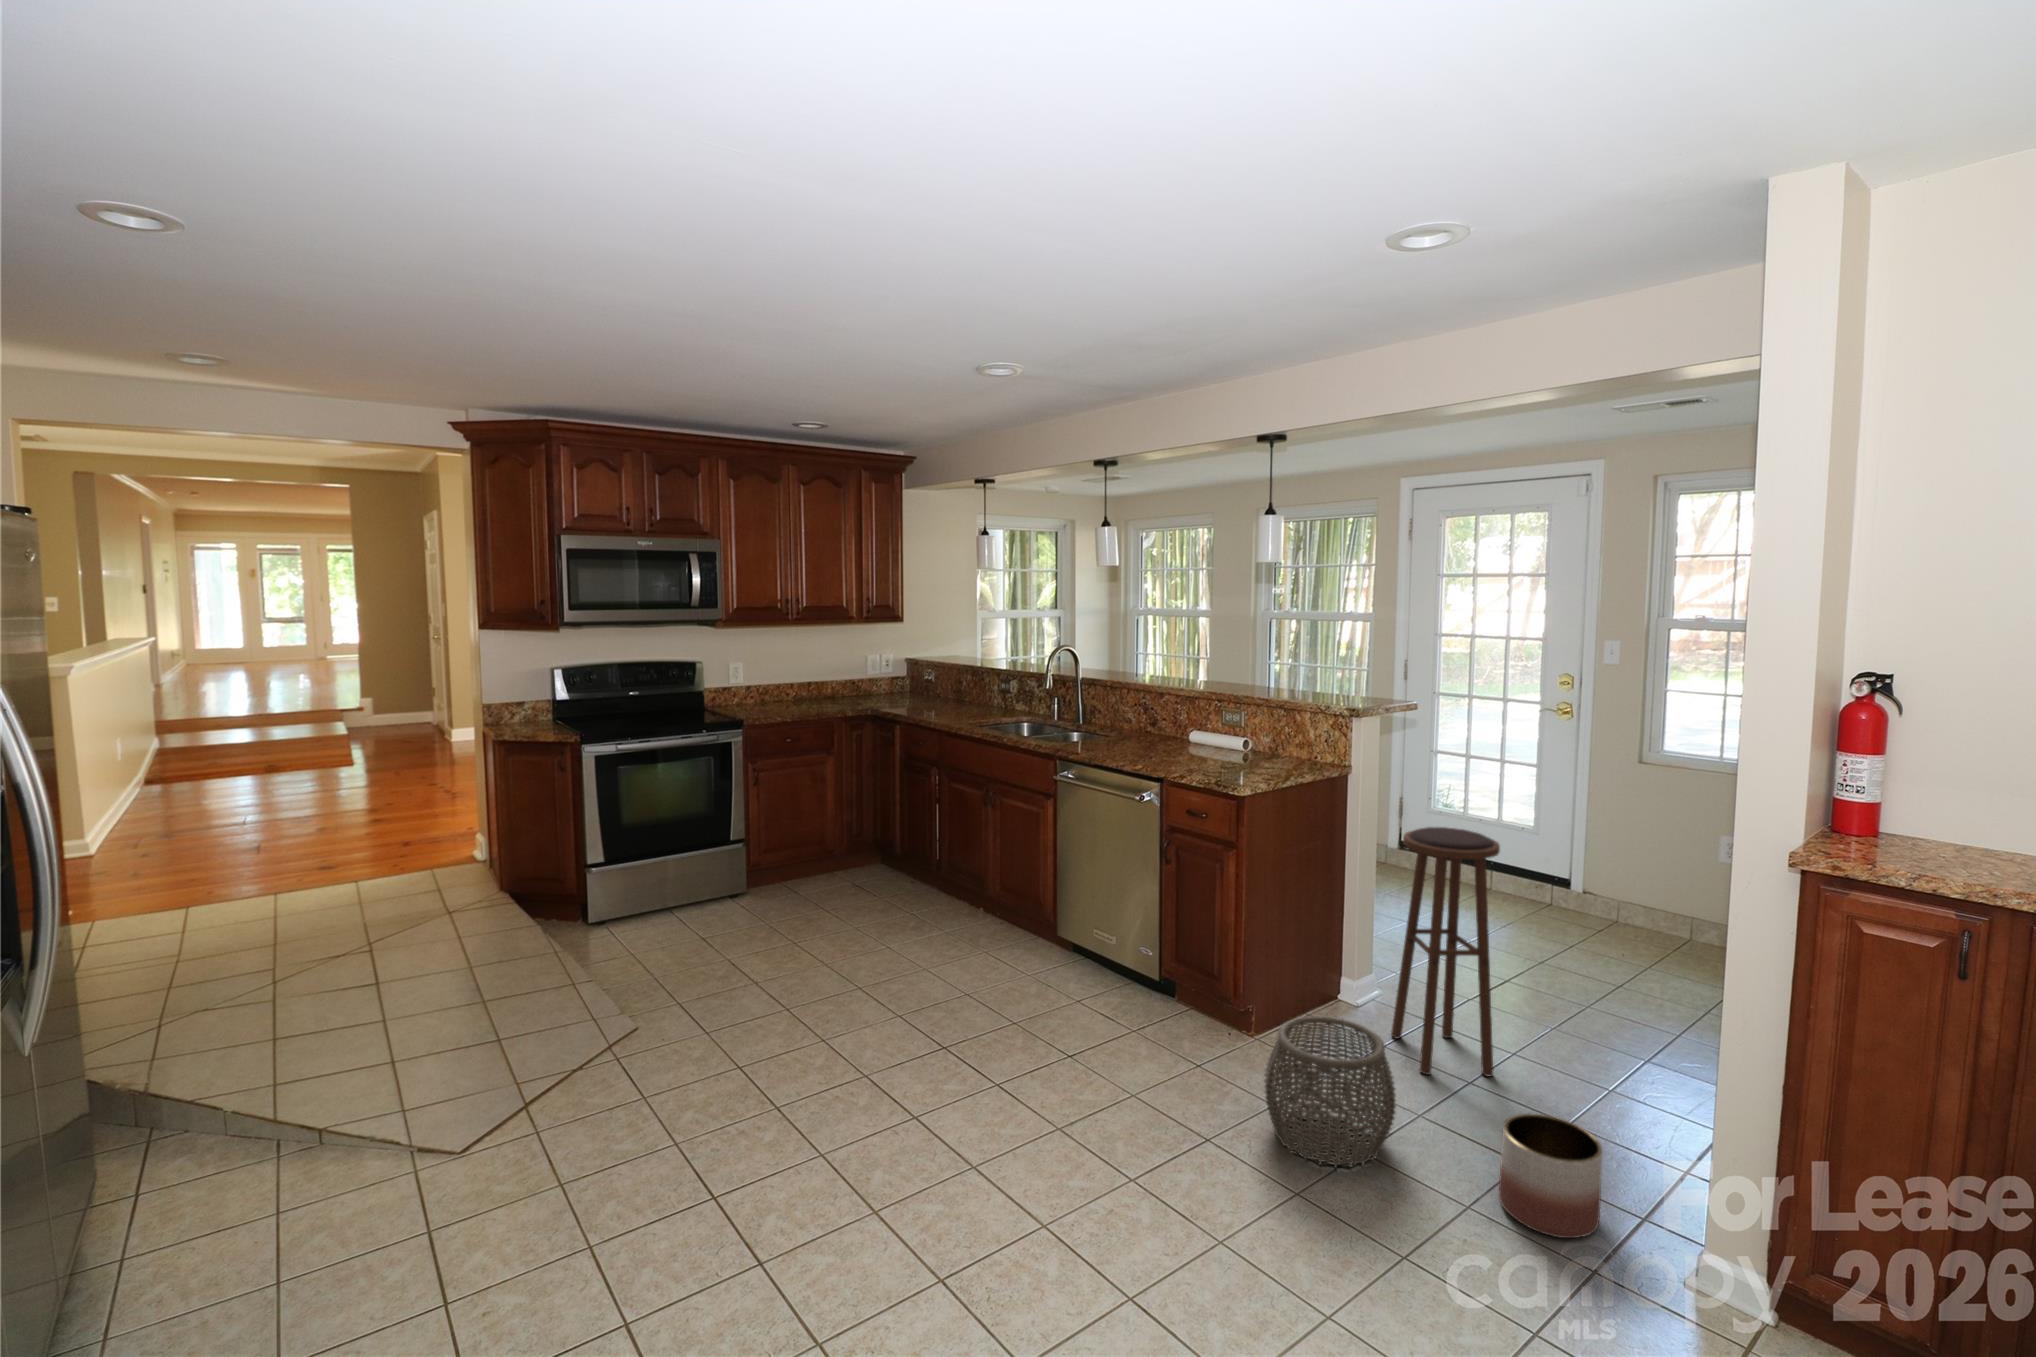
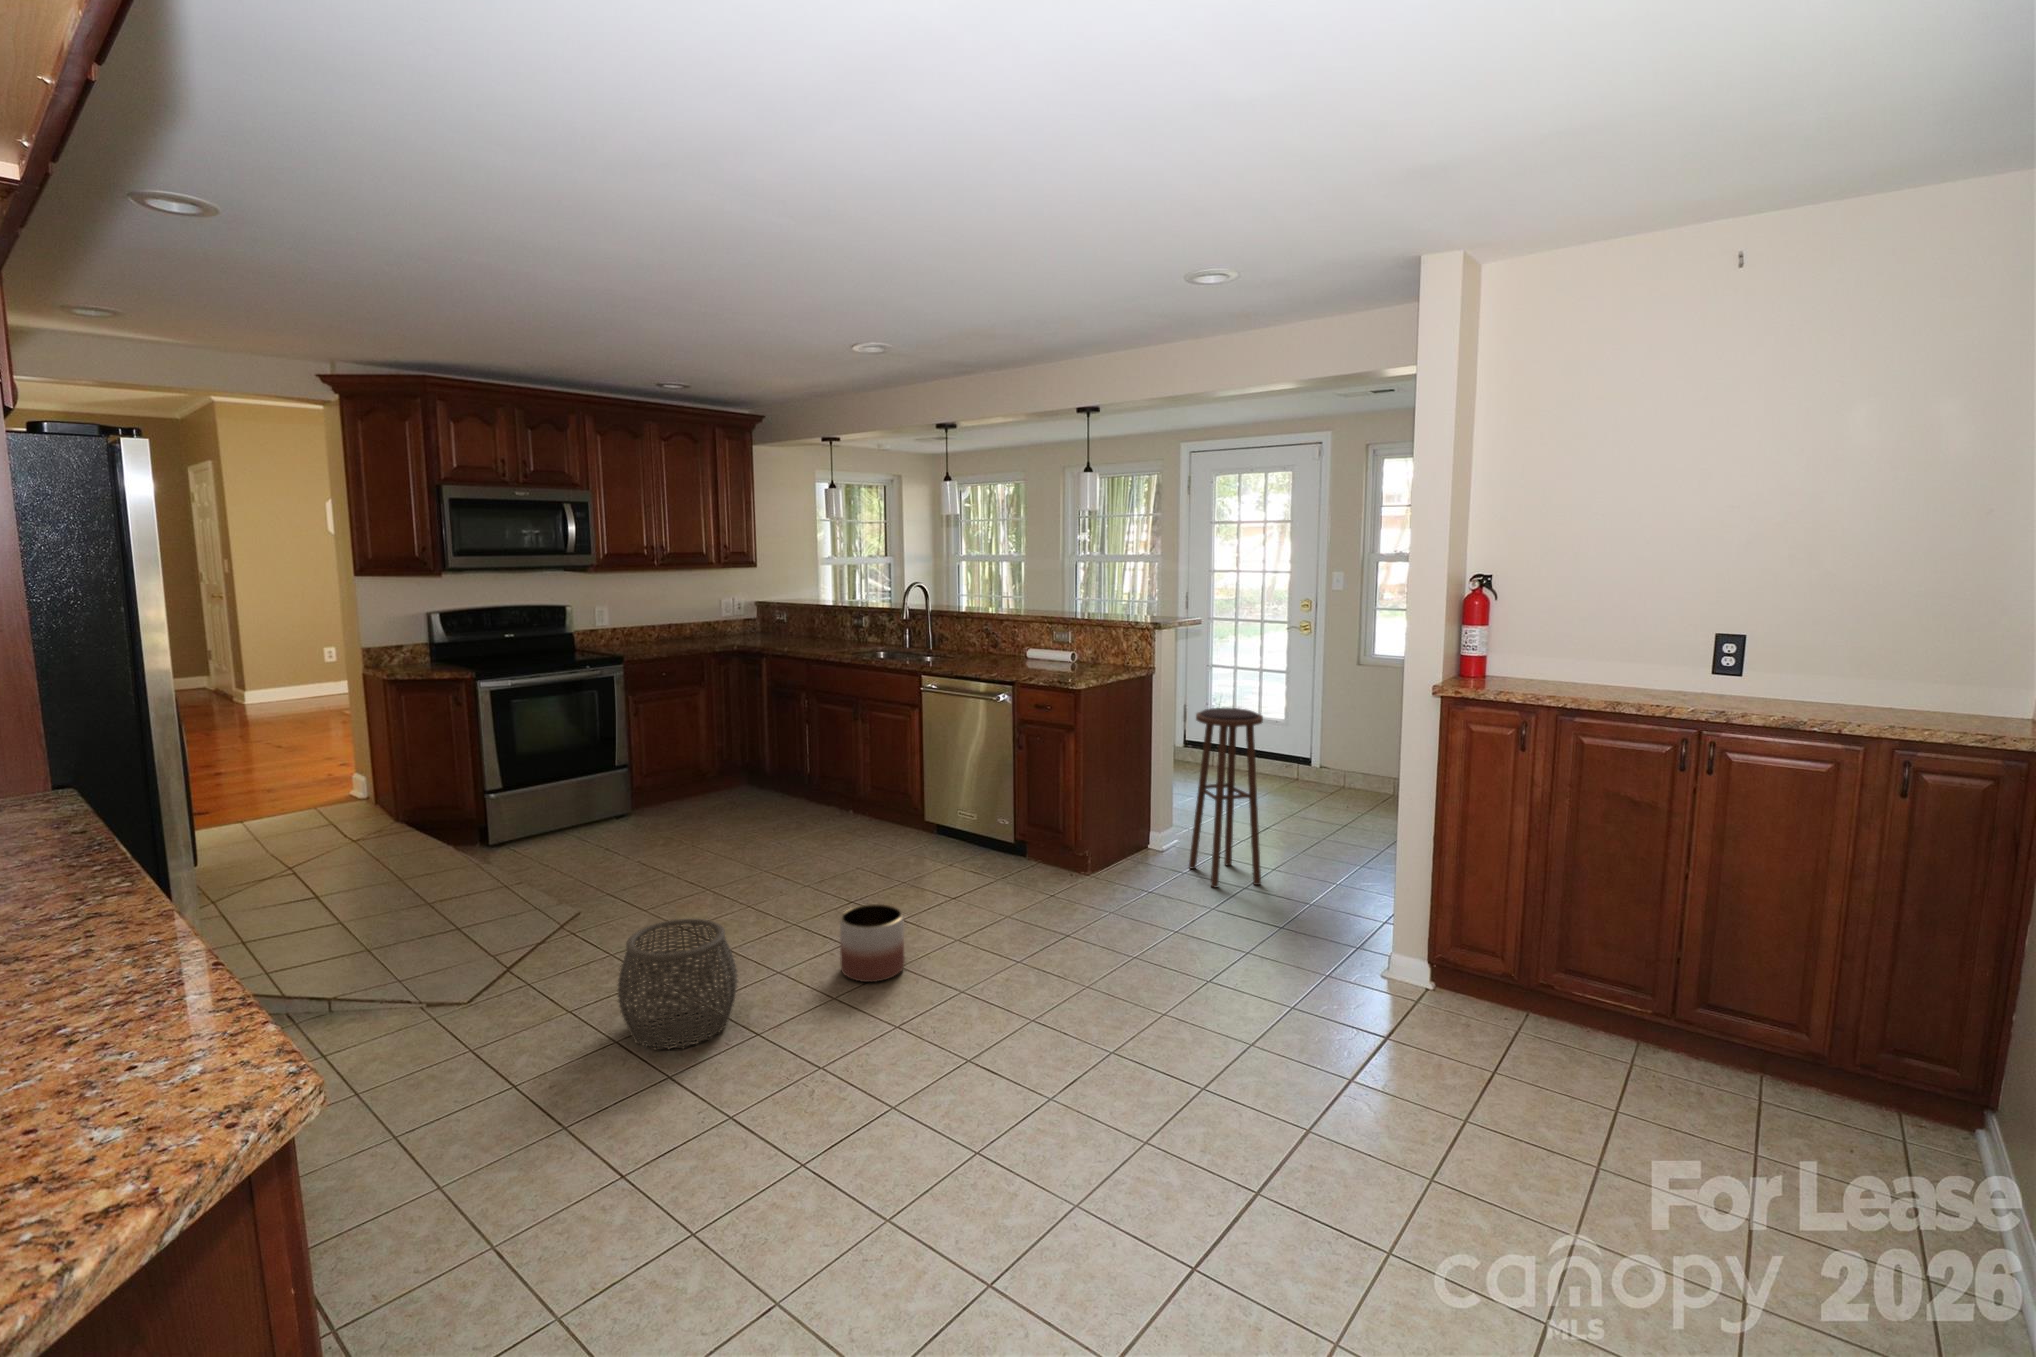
woven basket: present [1264,1016,1396,1167] -> present [617,919,738,1050]
planter: present [1499,1114,1603,1238] -> present [840,904,905,982]

